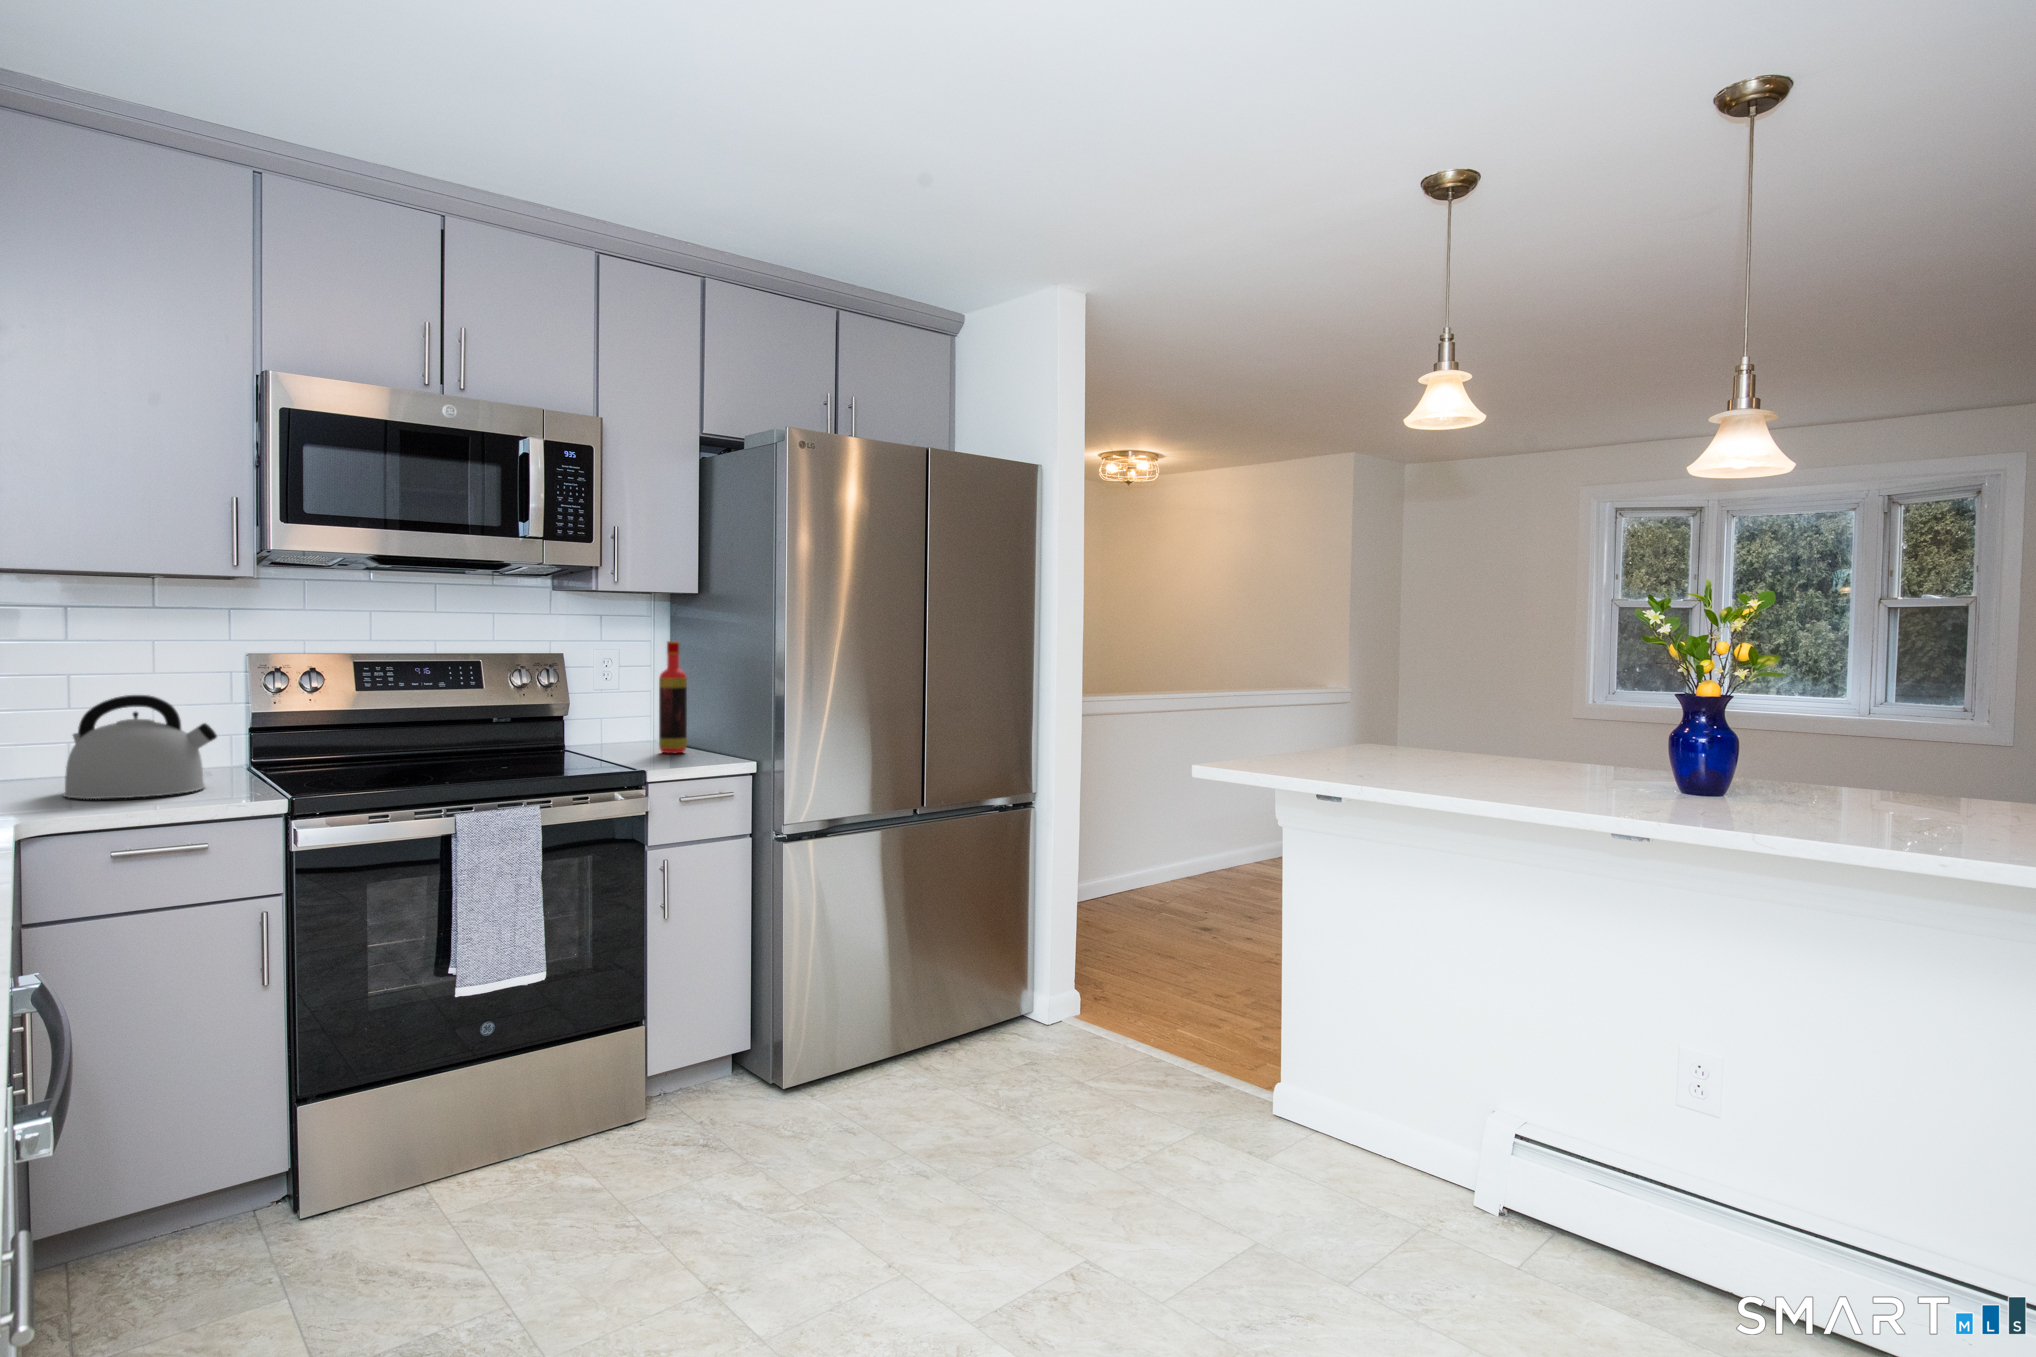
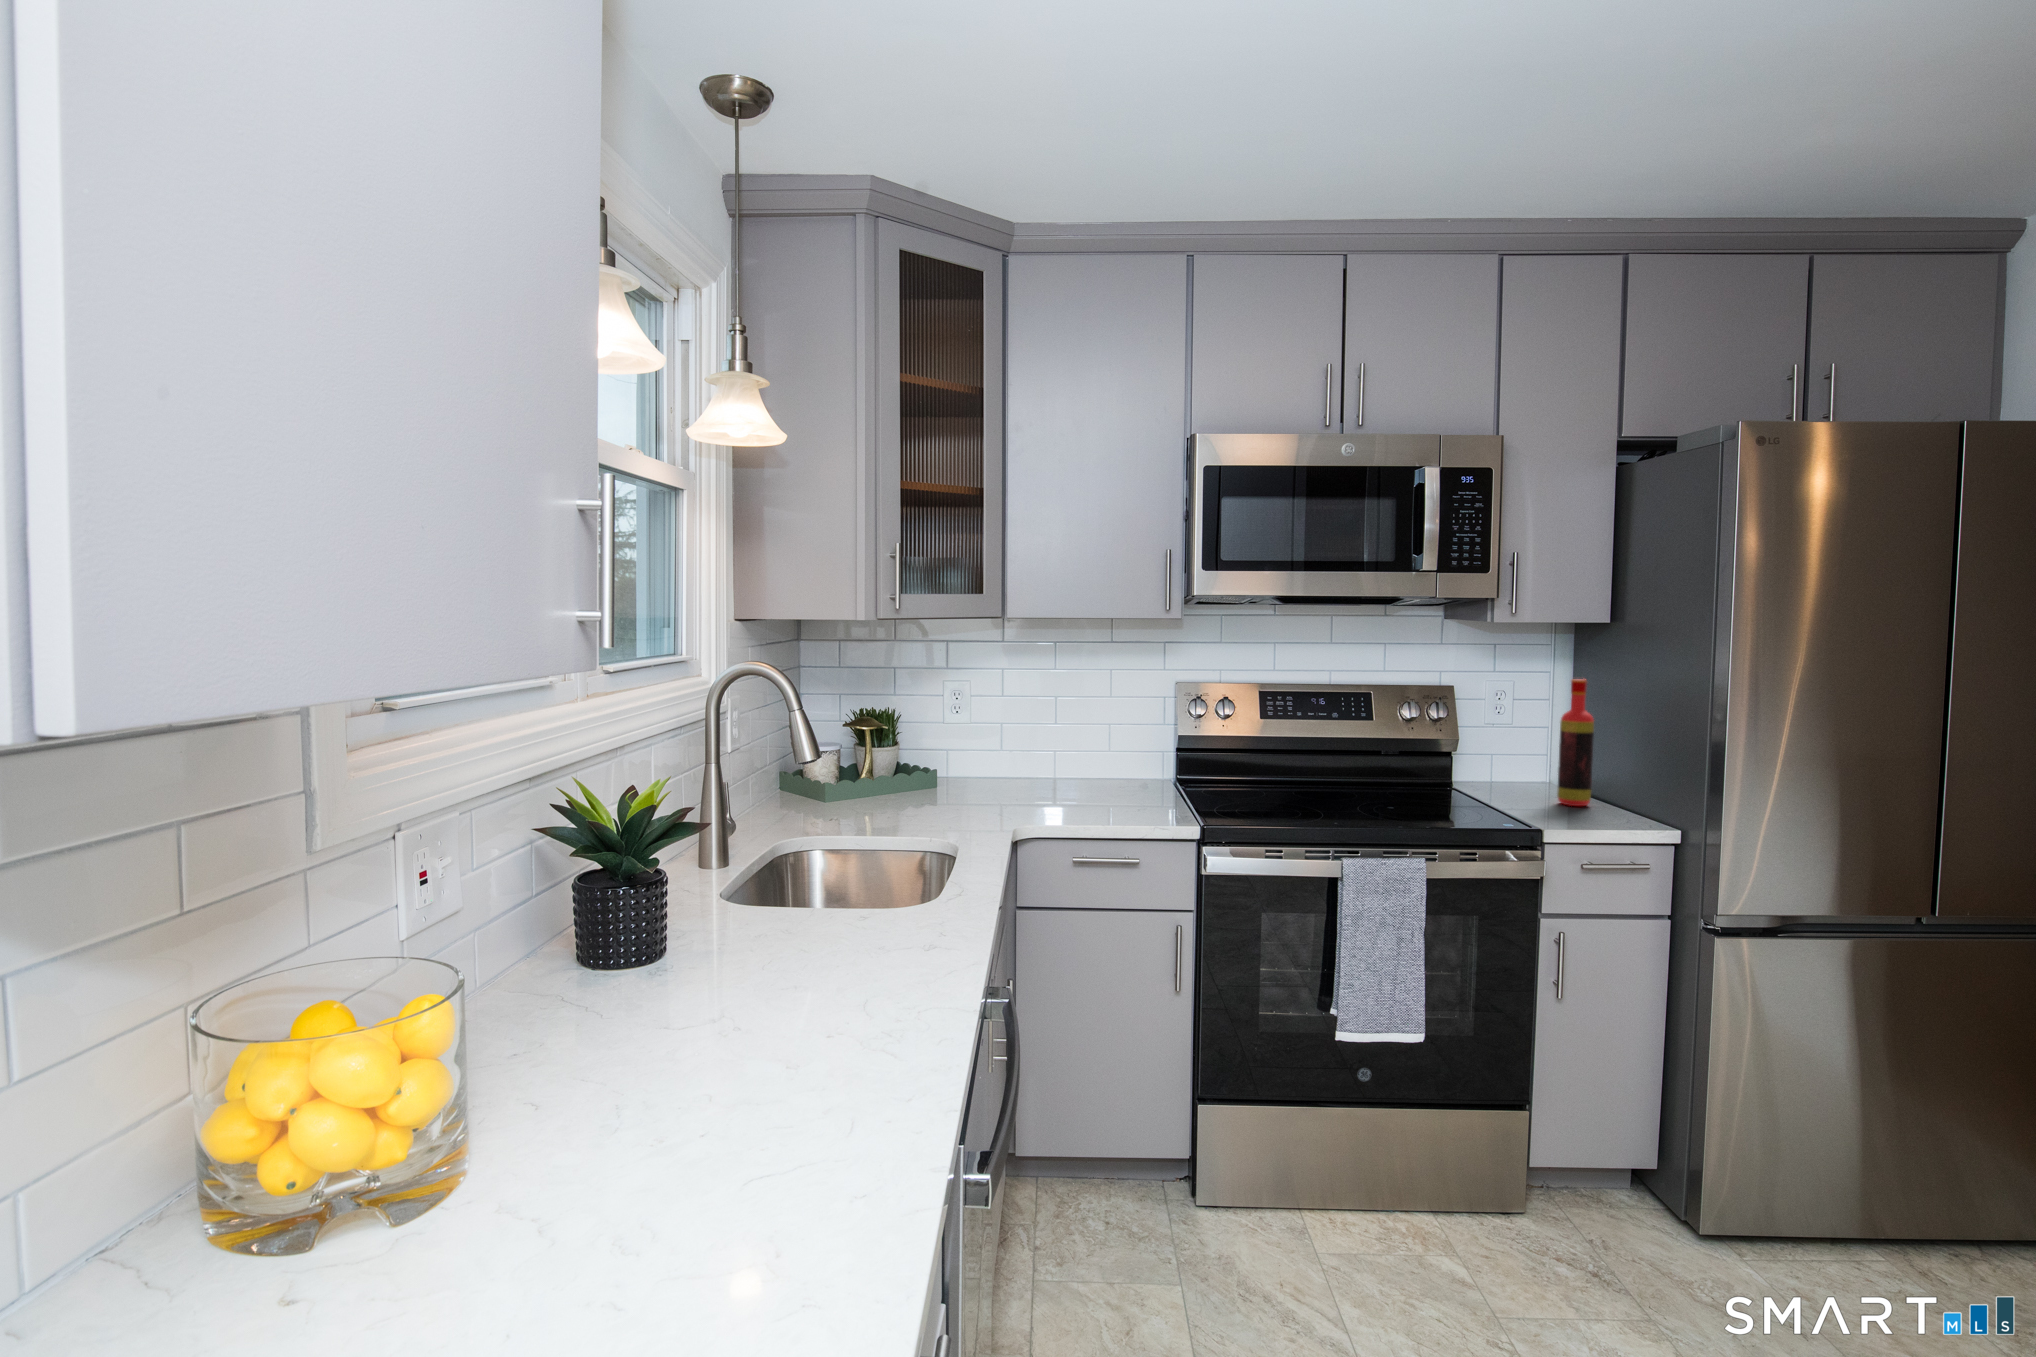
kettle: present [63,695,217,799] -> none [1044,722,1149,811]

